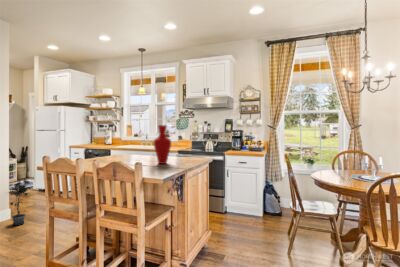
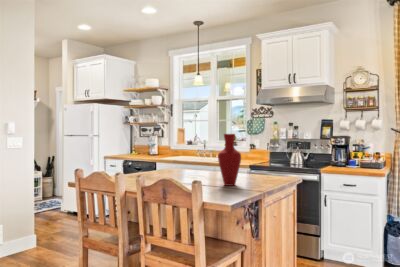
potted plant: present [10,179,30,225] -> none [40,198,67,255]

